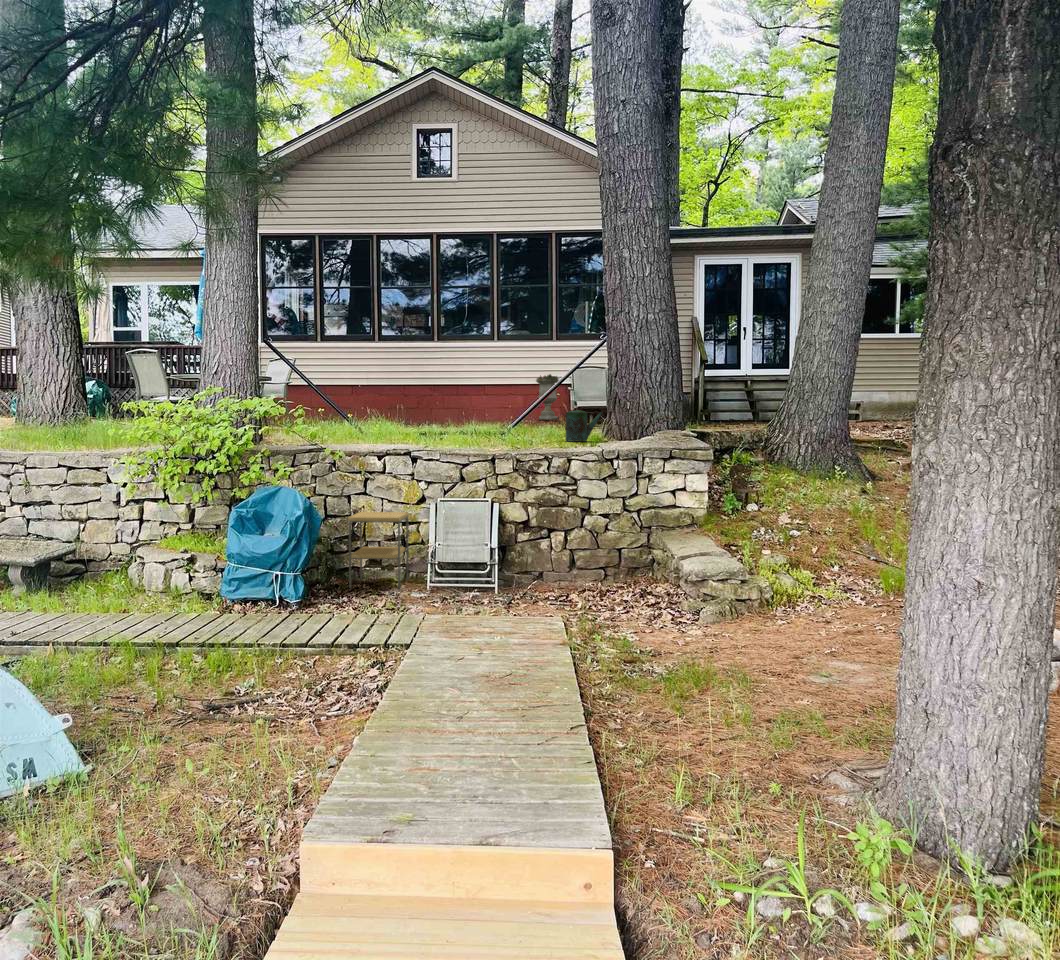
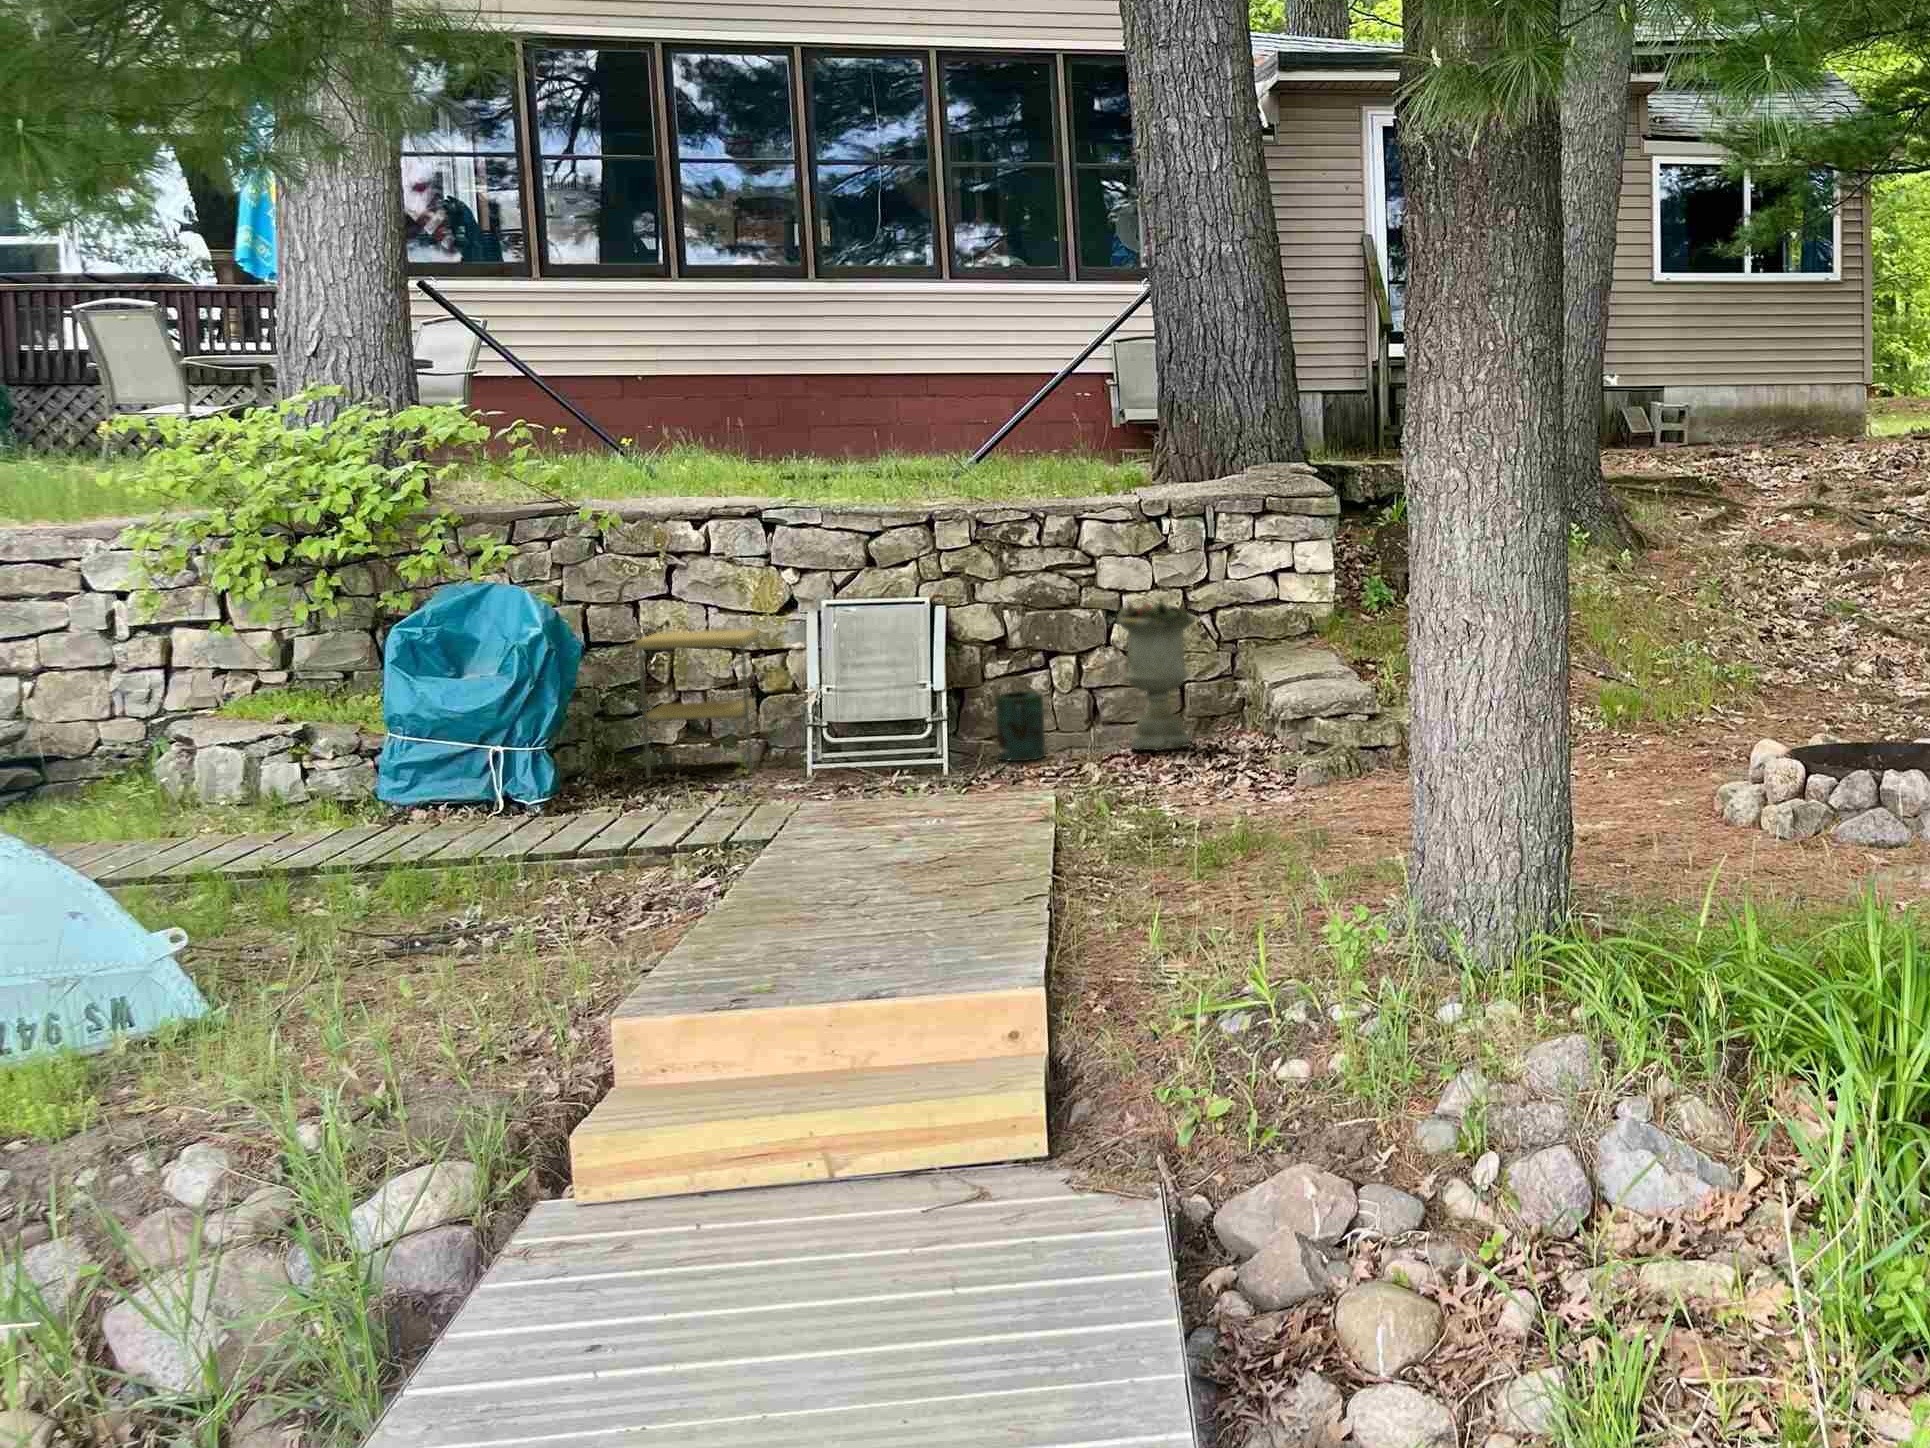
planter: present [536,374,559,420] -> present [1116,602,1195,751]
watering can: present [558,407,607,442] -> present [996,691,1045,761]

